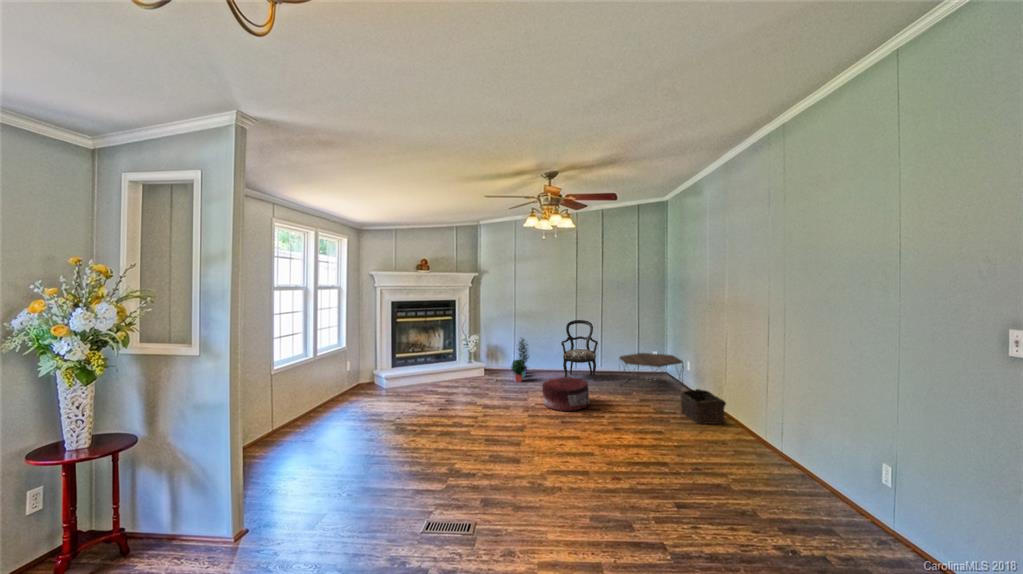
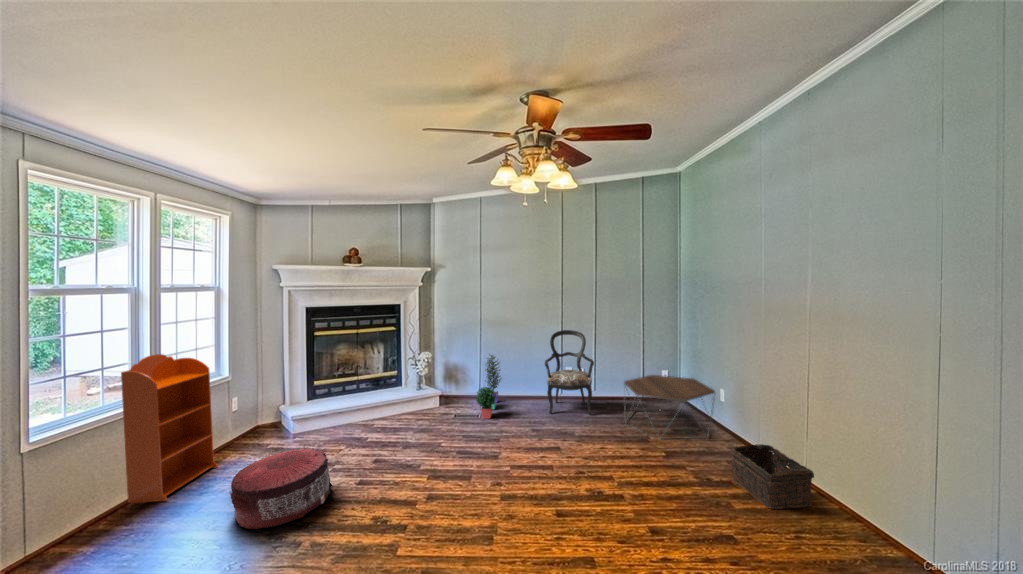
bookcase: none [304,327,349,414] -> present [121,354,218,503]
pouf: present [543,377,590,411] -> present [230,447,333,529]

